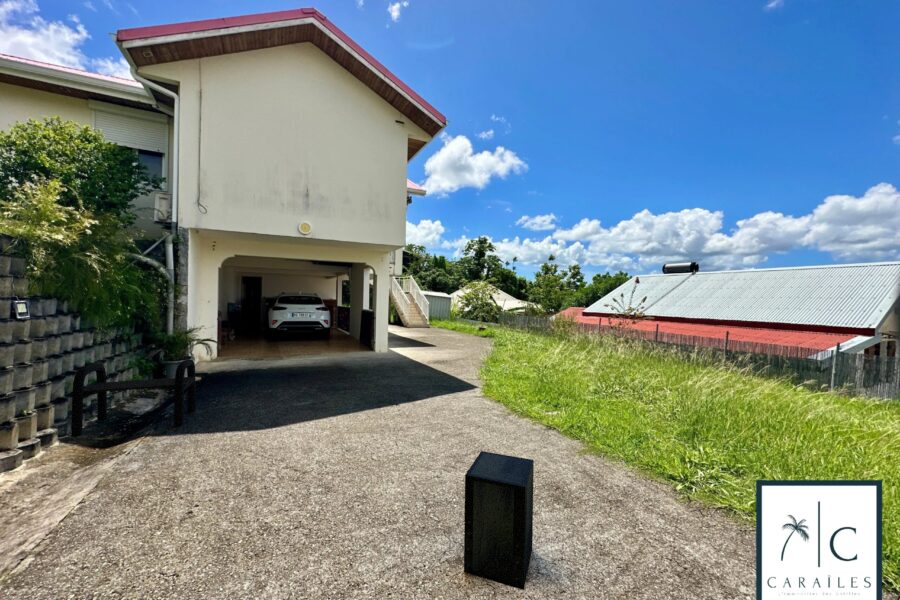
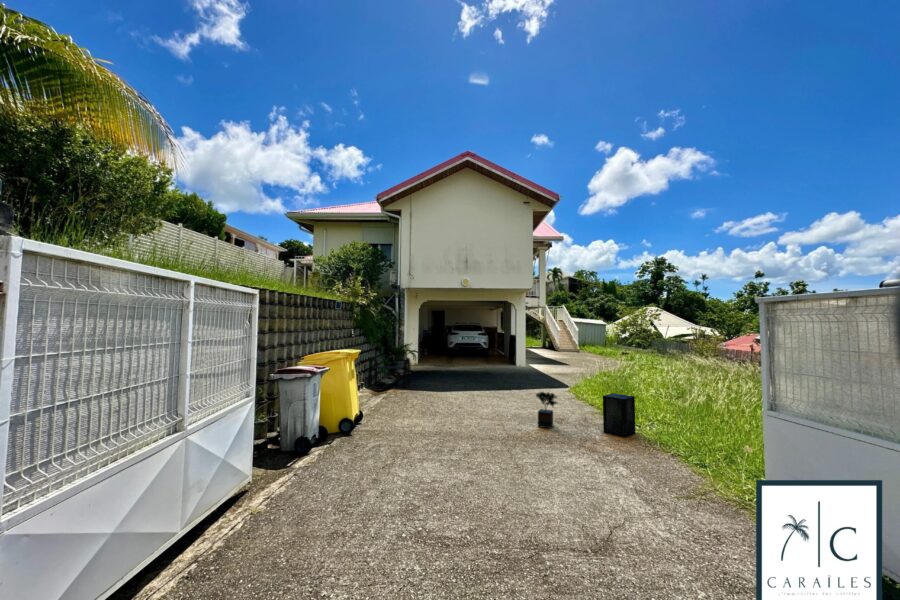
potted tree: none [540,444,604,539] -> present [536,392,557,429]
storage box: present [464,451,534,590] -> present [603,393,635,438]

